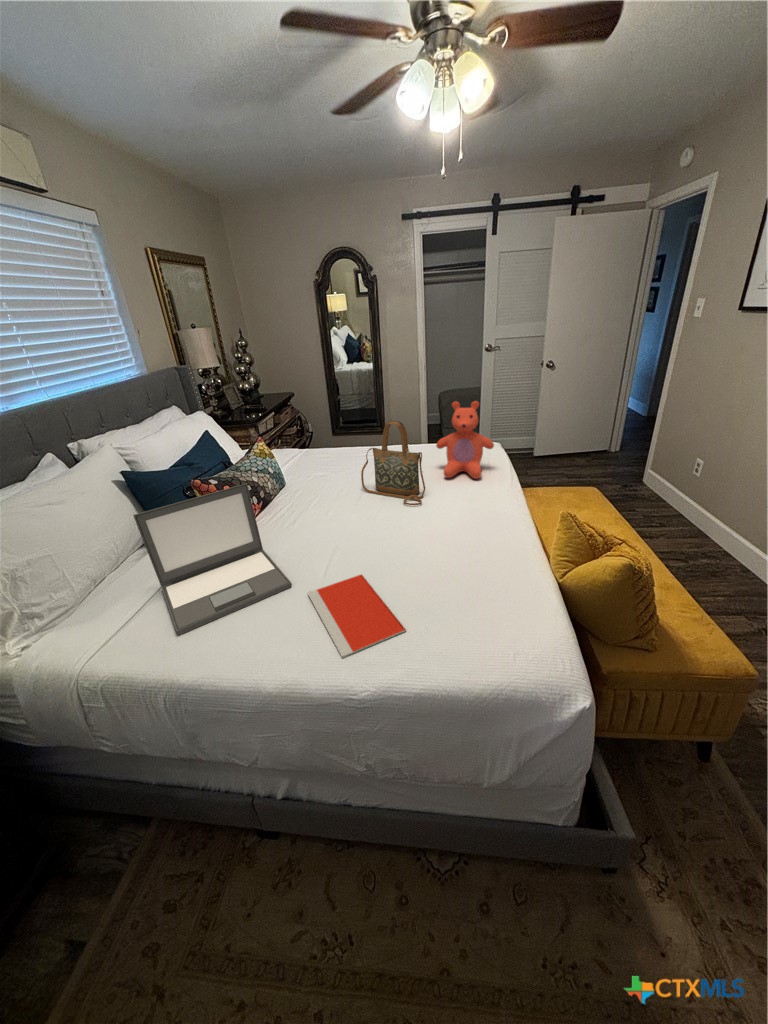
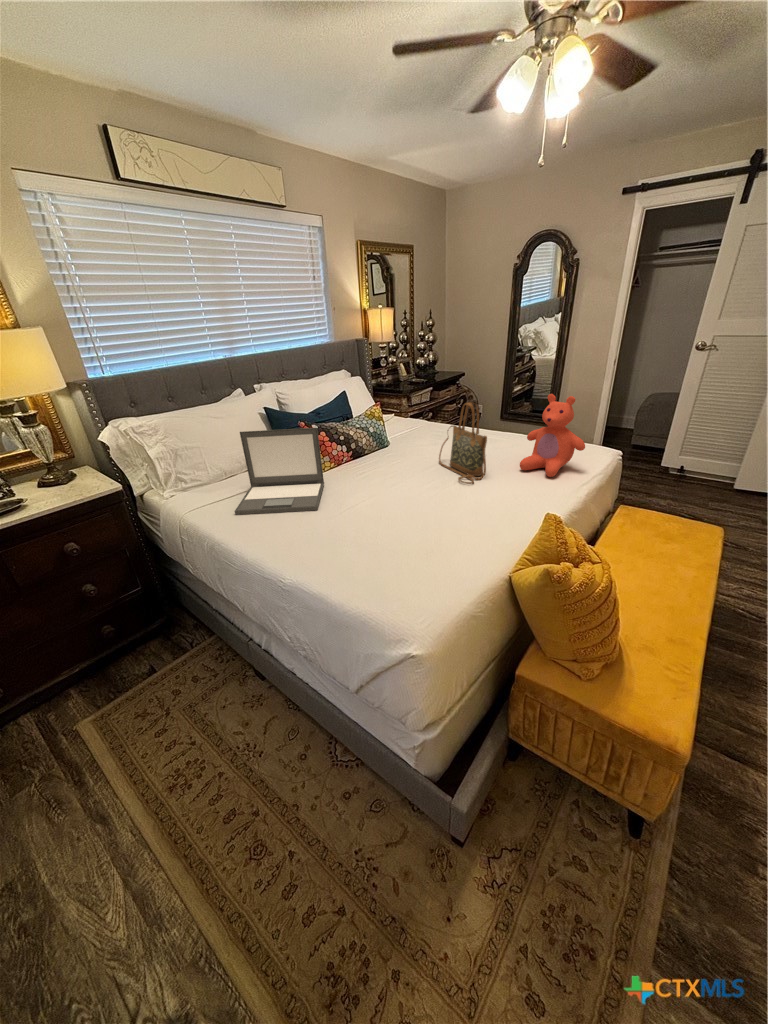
notebook: present [308,574,406,658] -> none [298,516,366,560]

